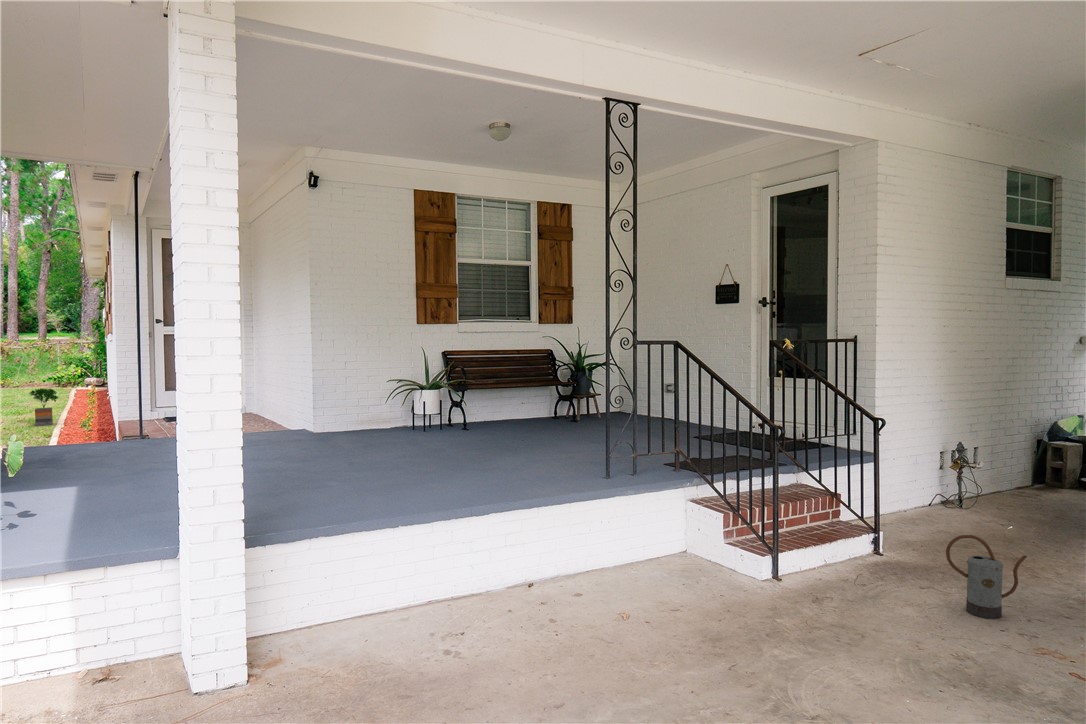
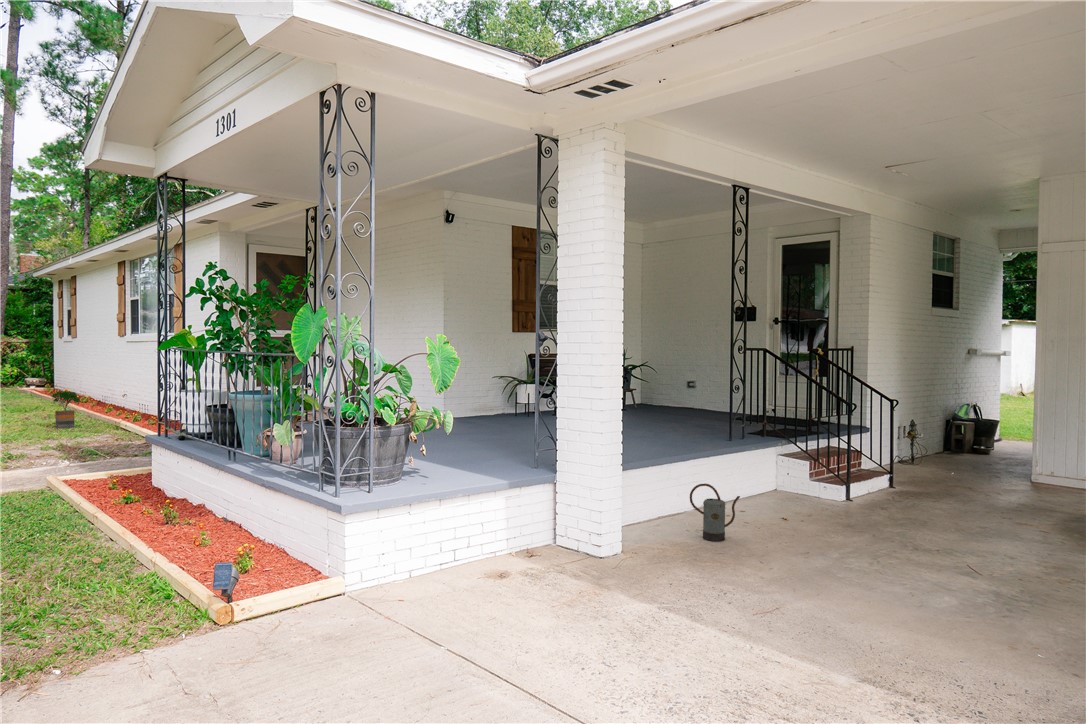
watering can: present [946,535,1027,619] -> present [690,484,740,541]

